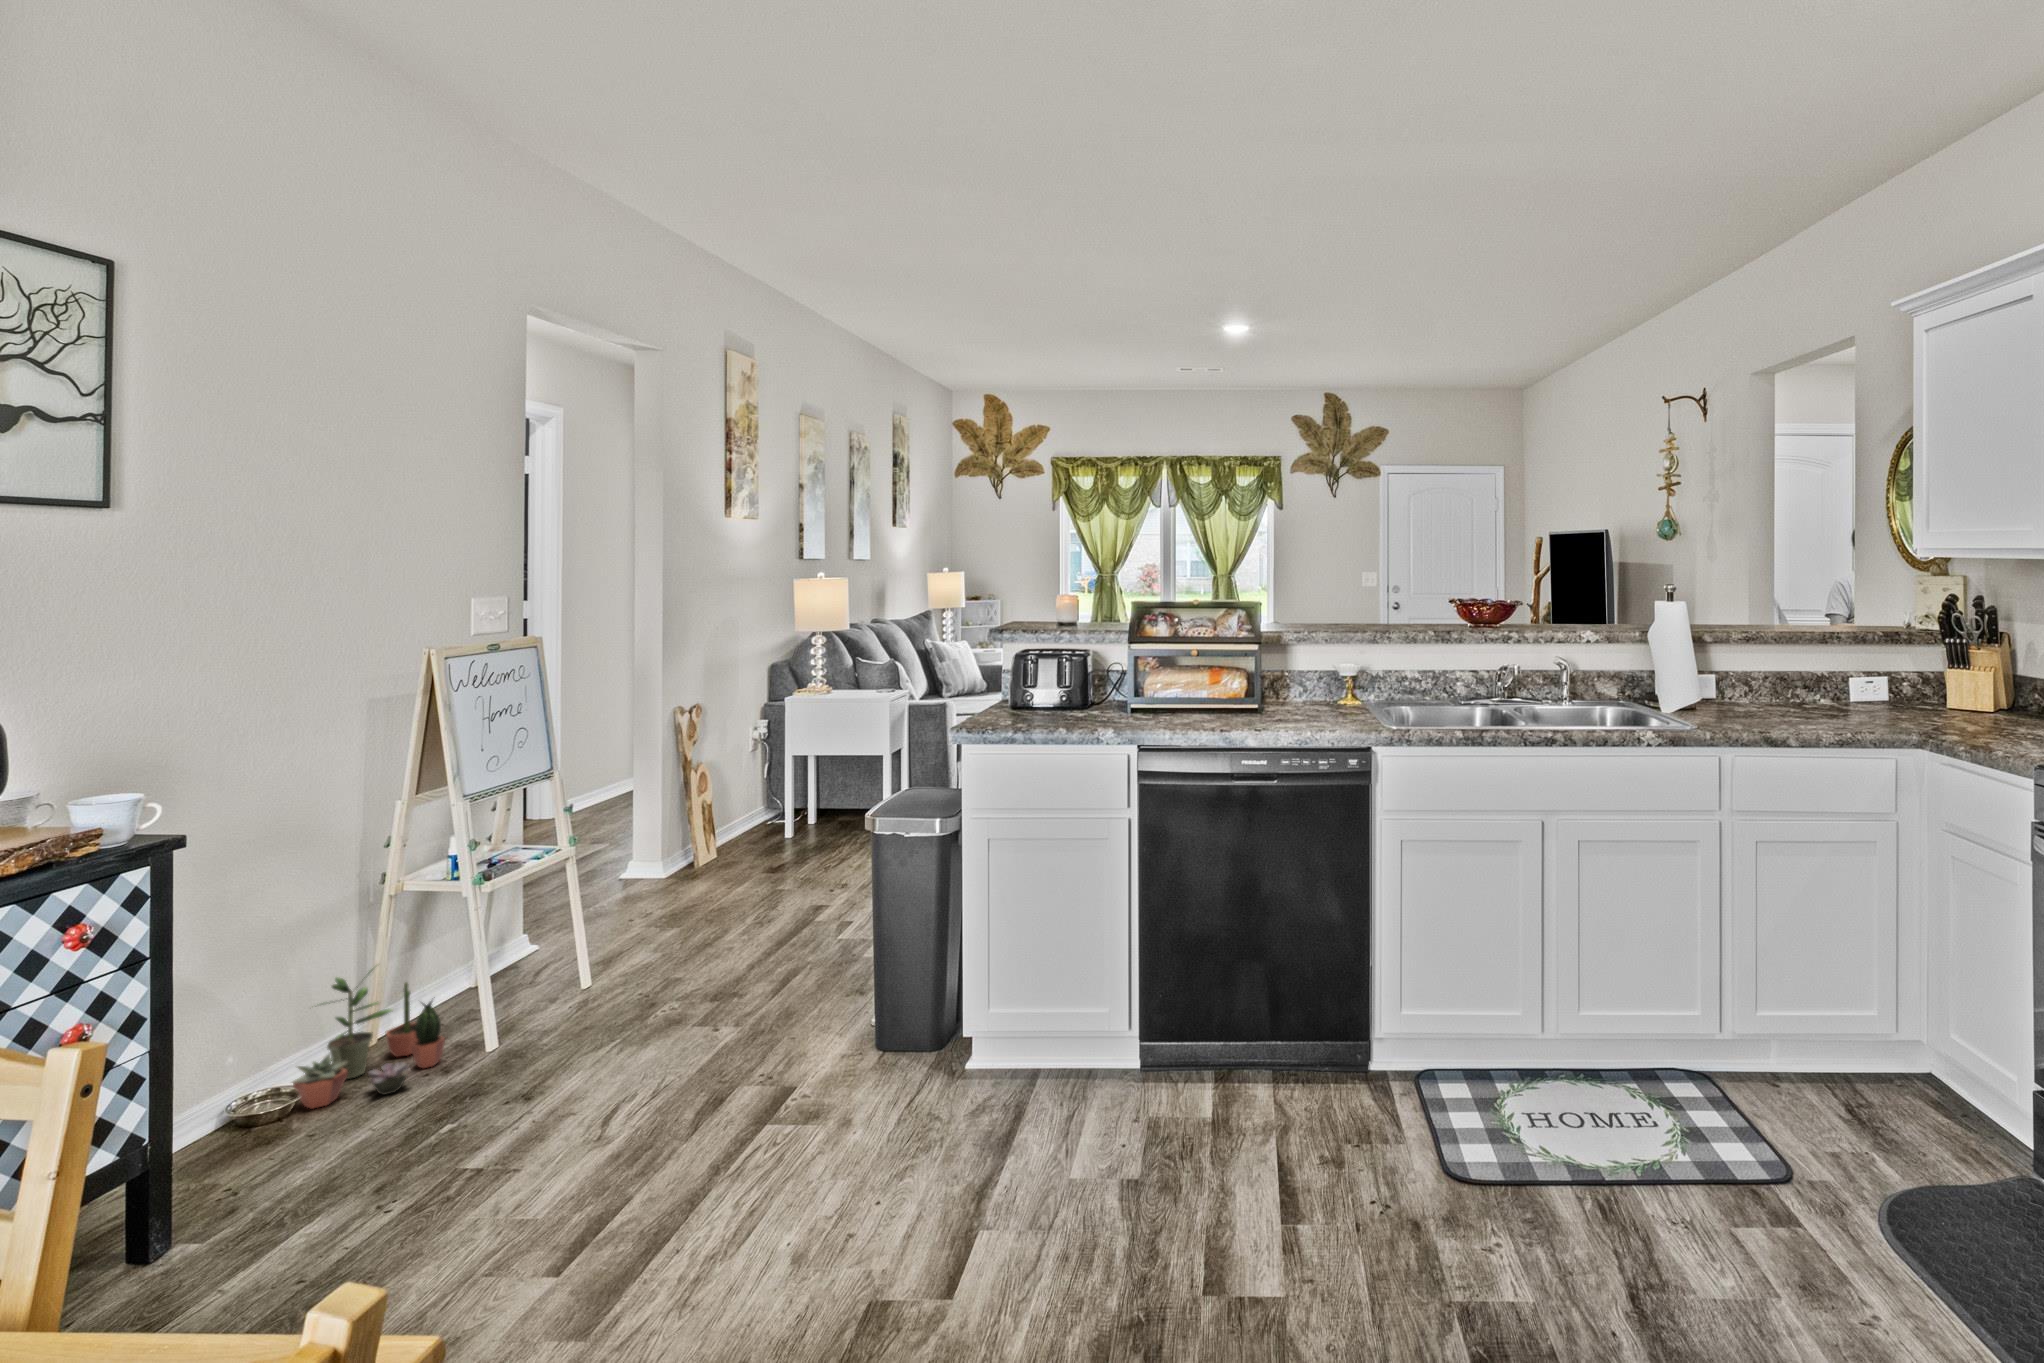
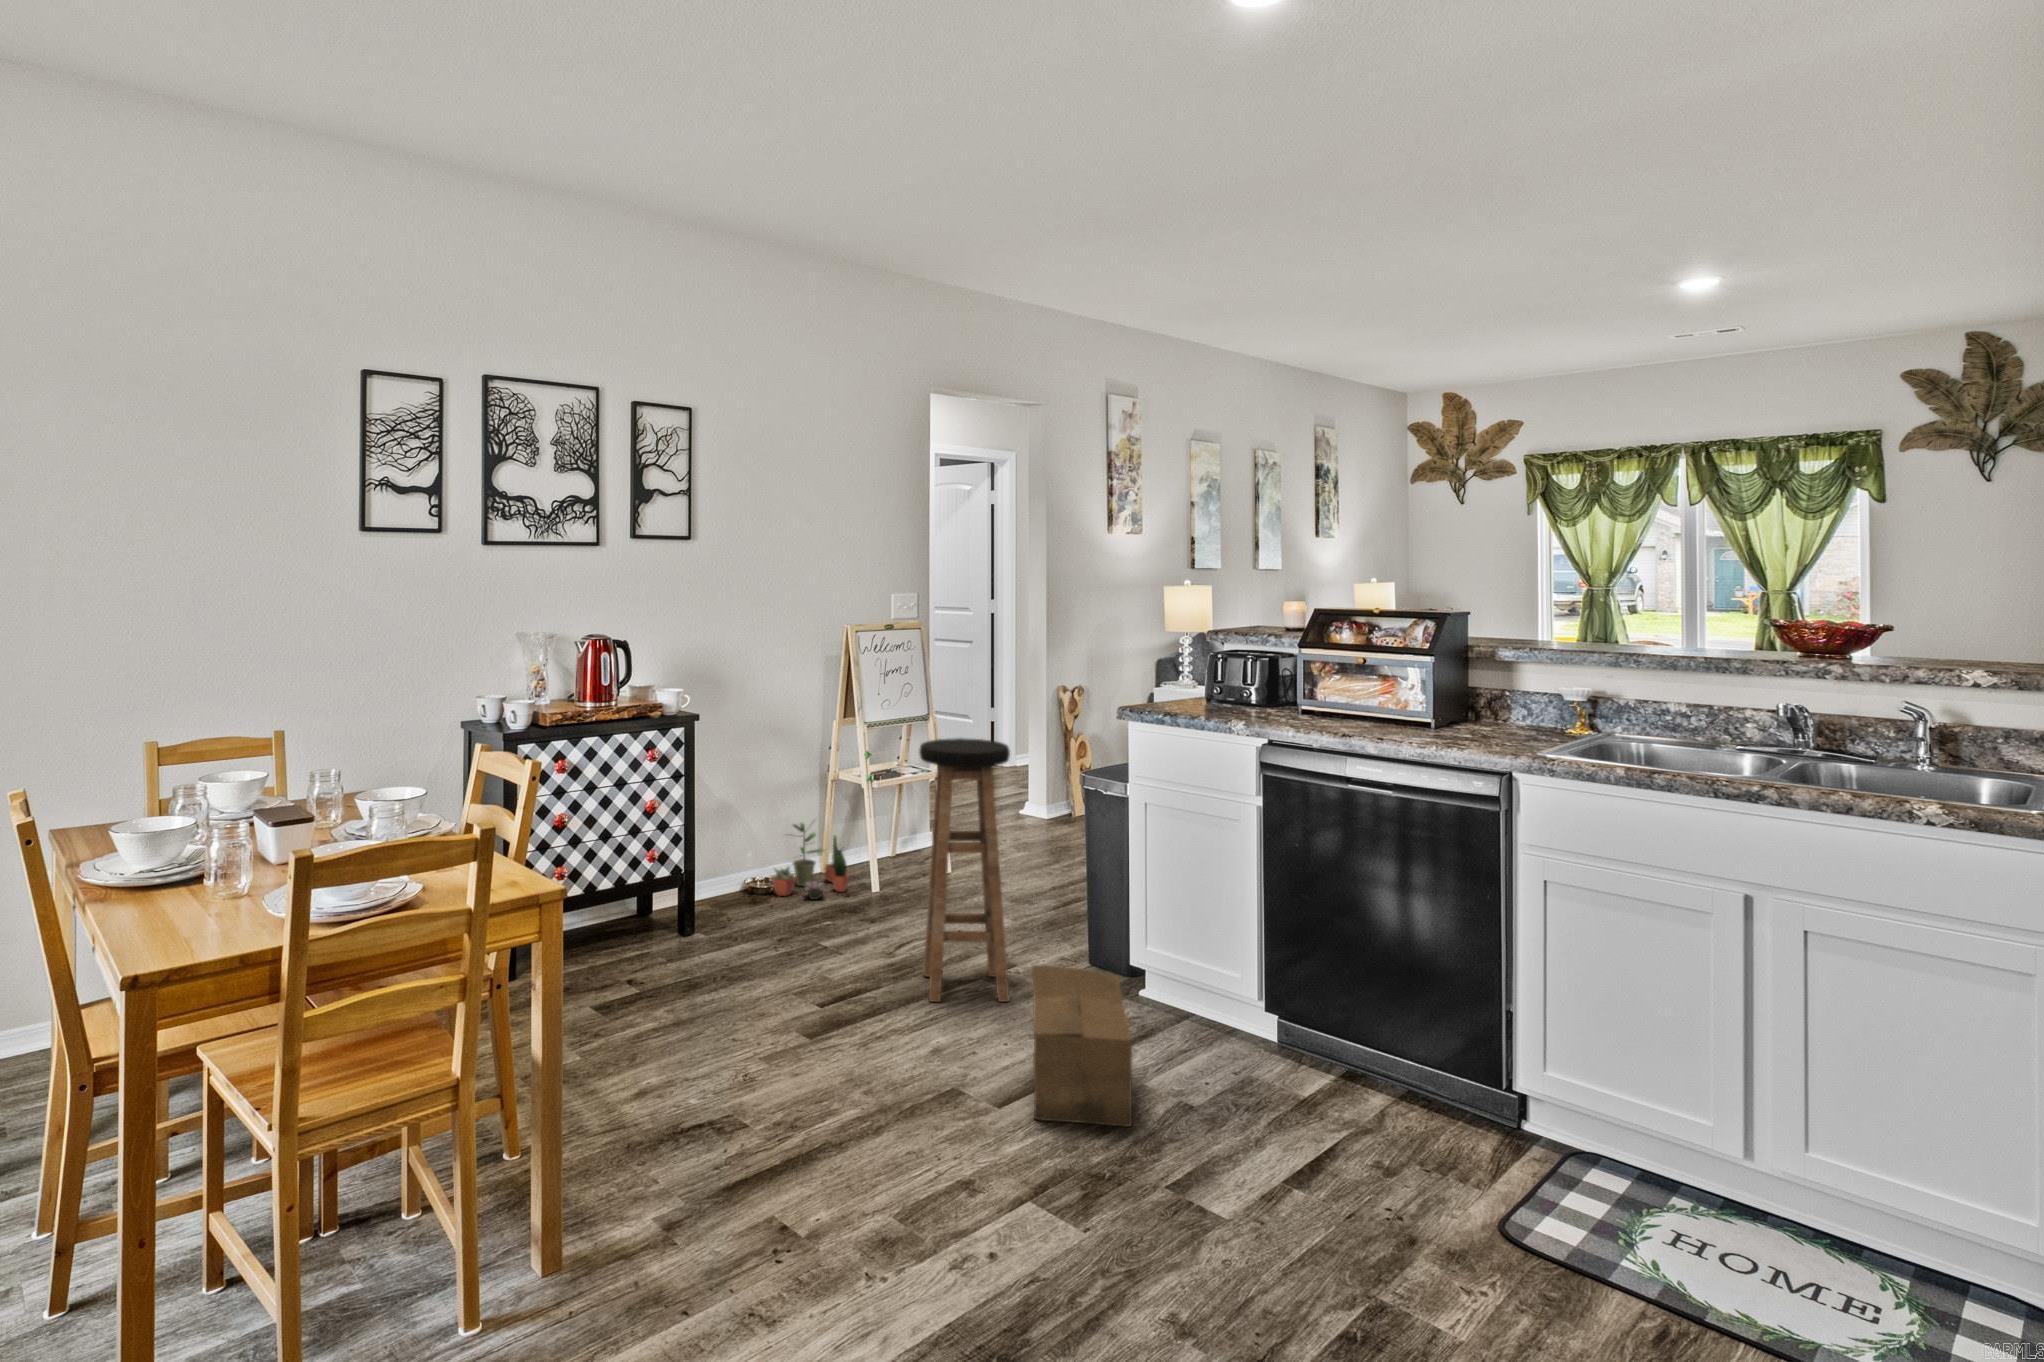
bar stool: none [675,797,828,1186] -> present [920,738,1010,1002]
cardboard box: none [933,1059,1109,1290] -> present [1032,966,1132,1127]

